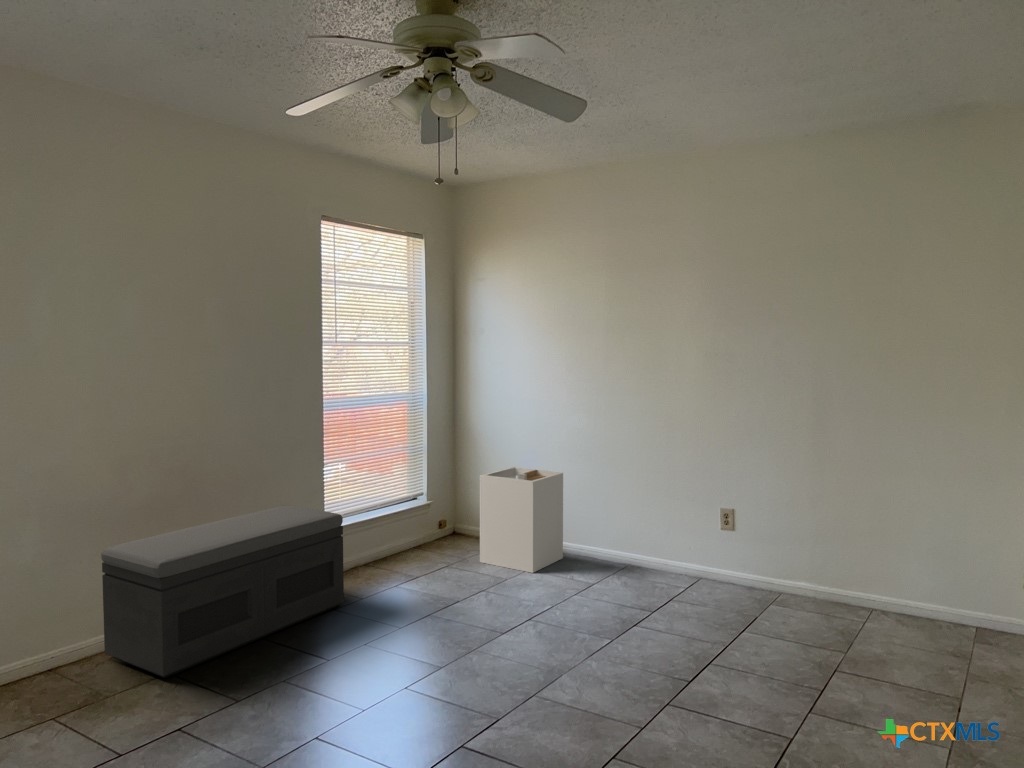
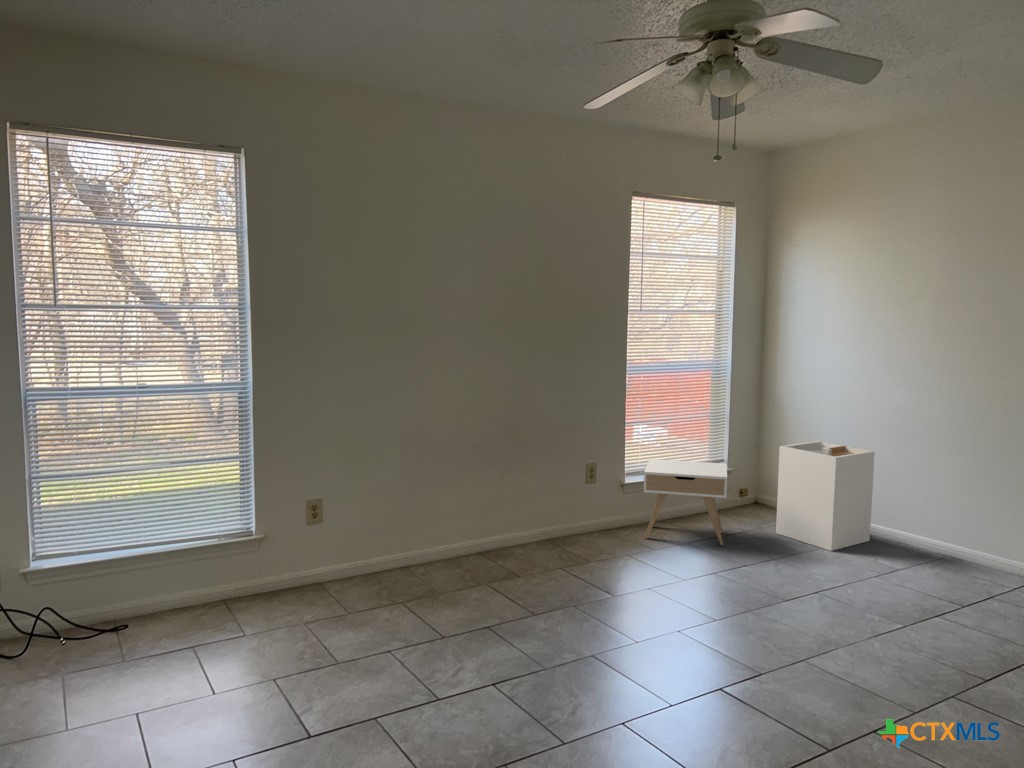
nightstand: none [348,497,435,587] -> present [644,459,727,545]
storage bench: present [101,505,344,678] -> none [441,458,637,588]

